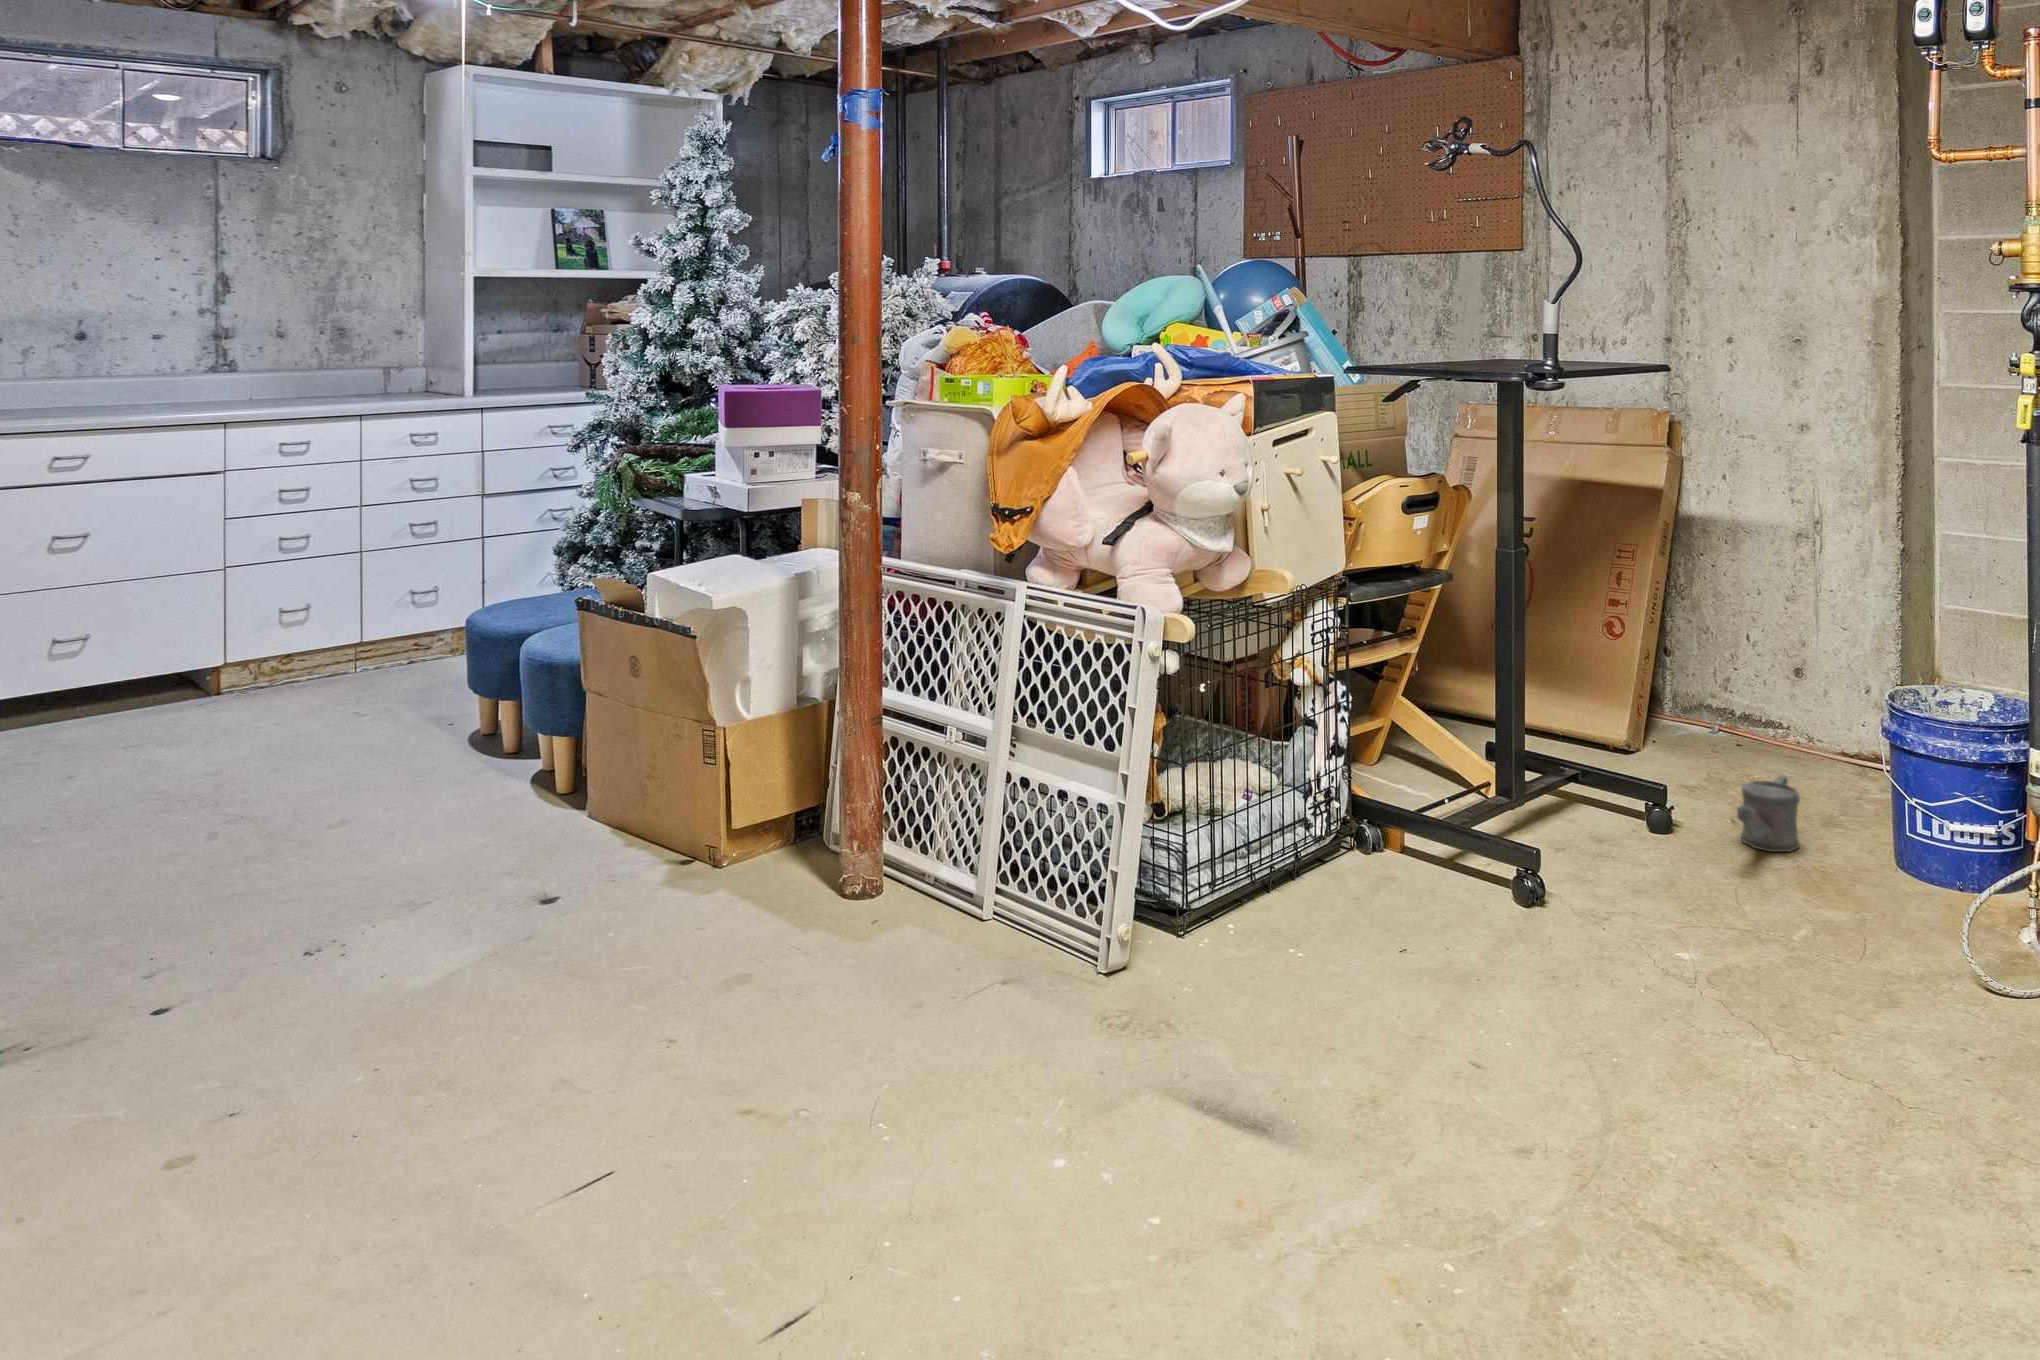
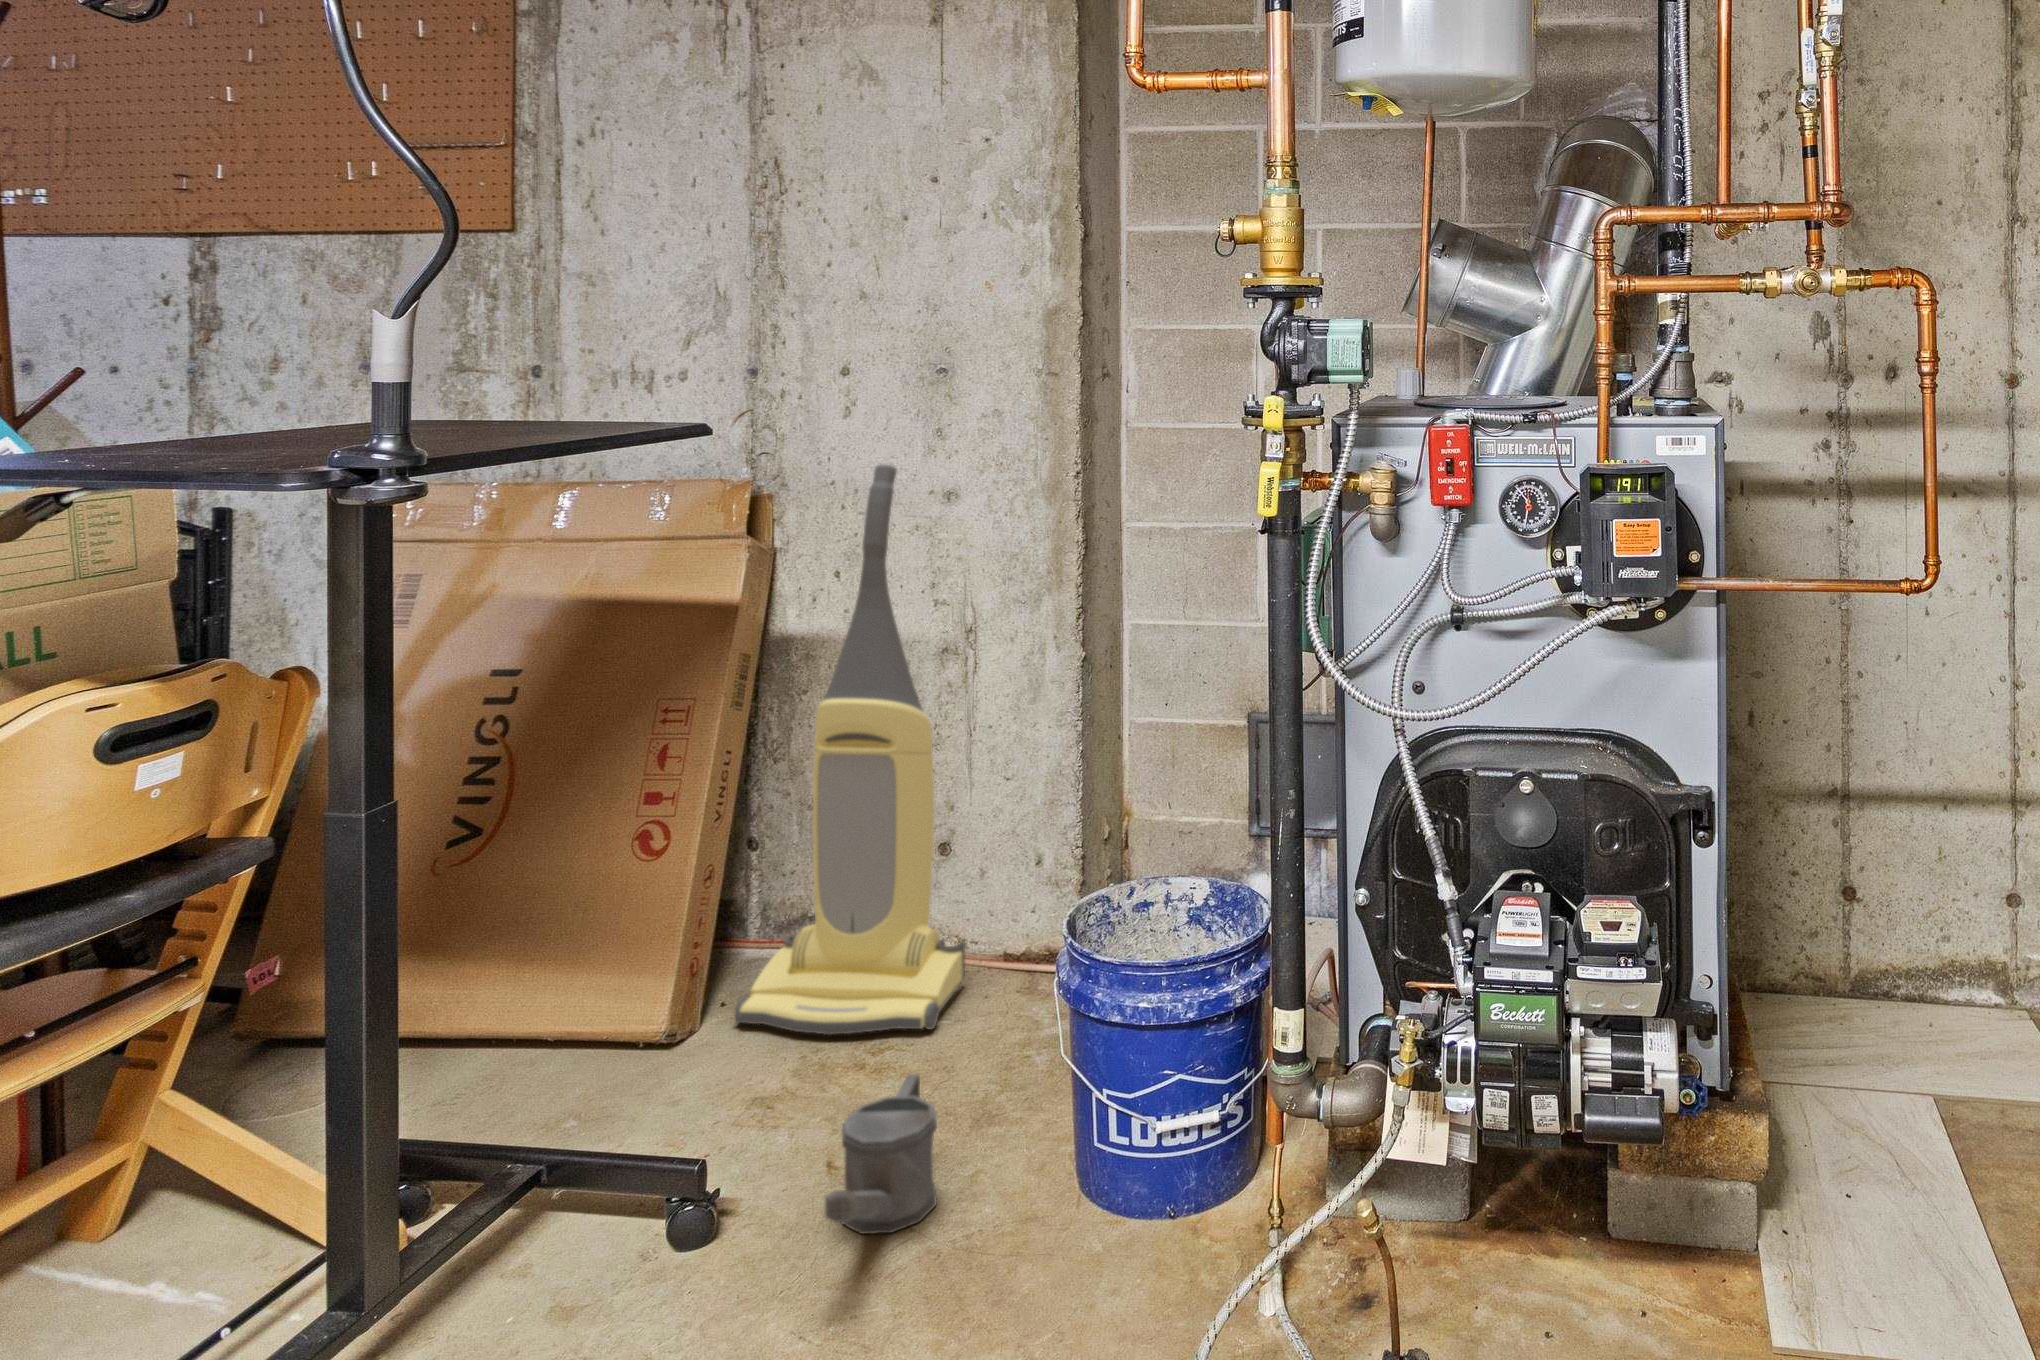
vacuum cleaner: none [1663,403,1813,776] -> present [735,465,965,1035]

